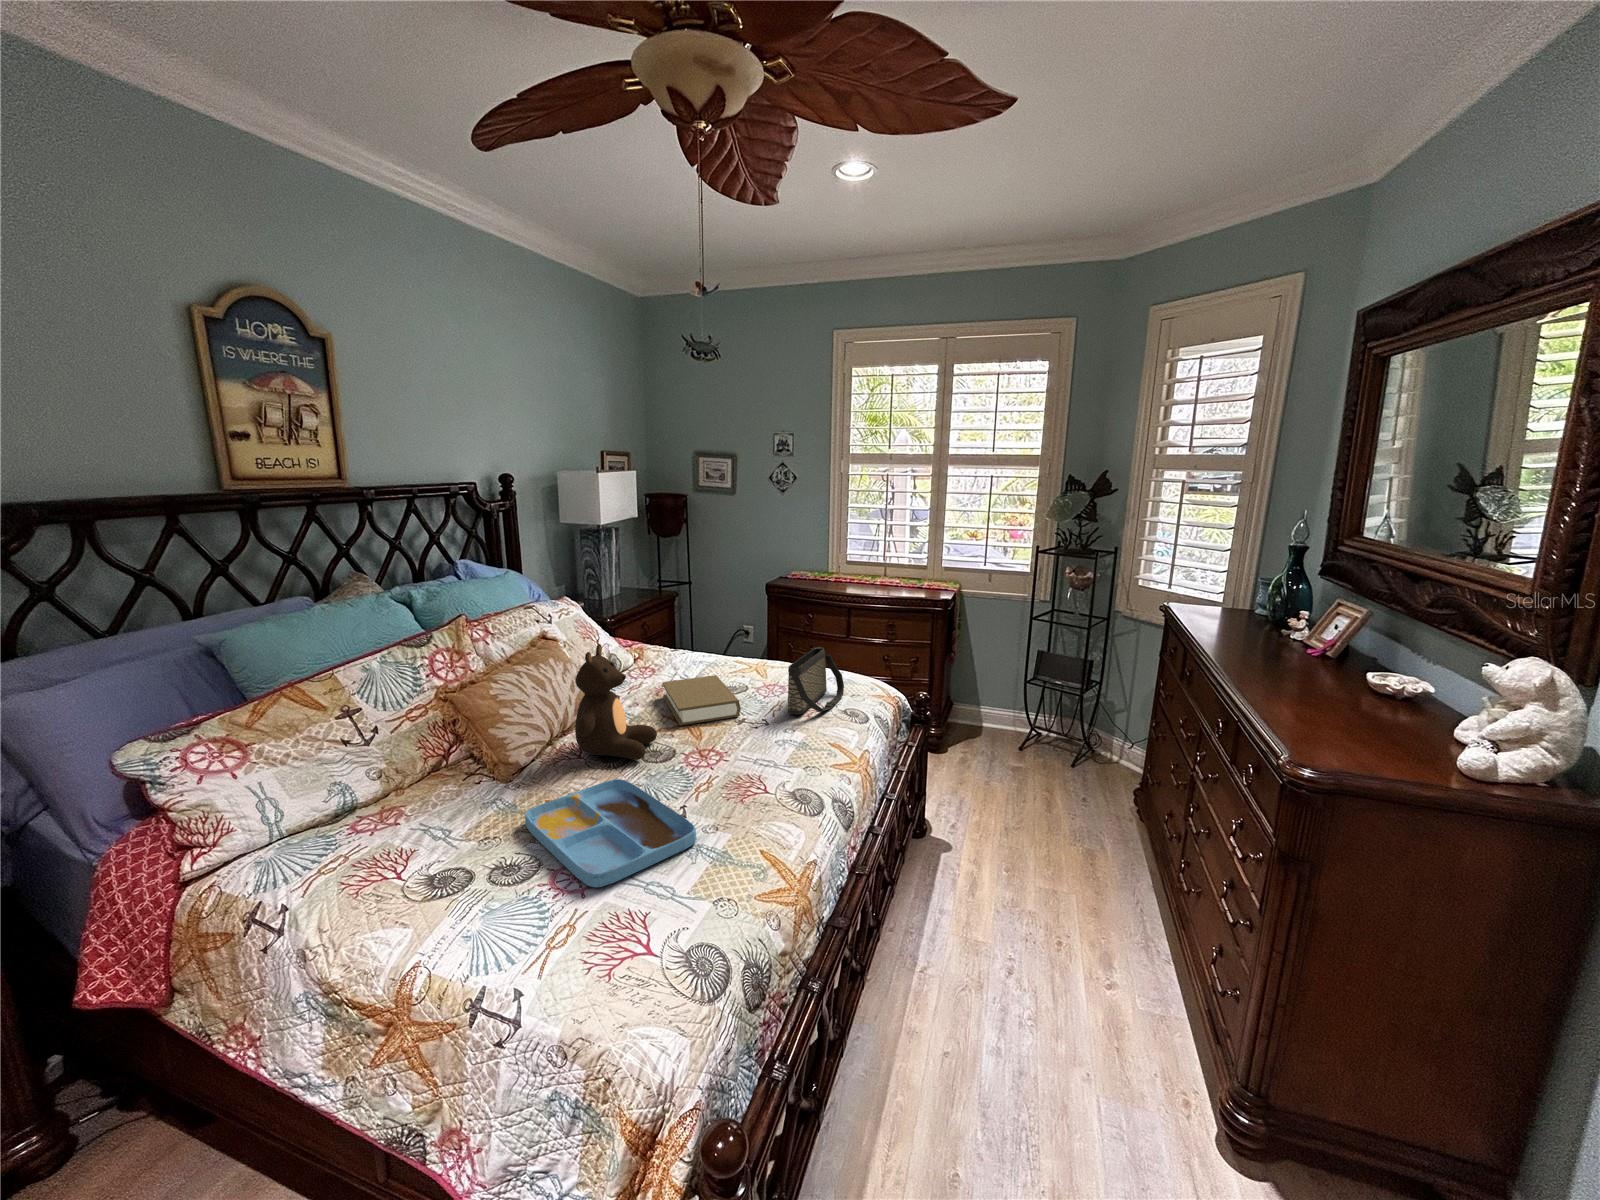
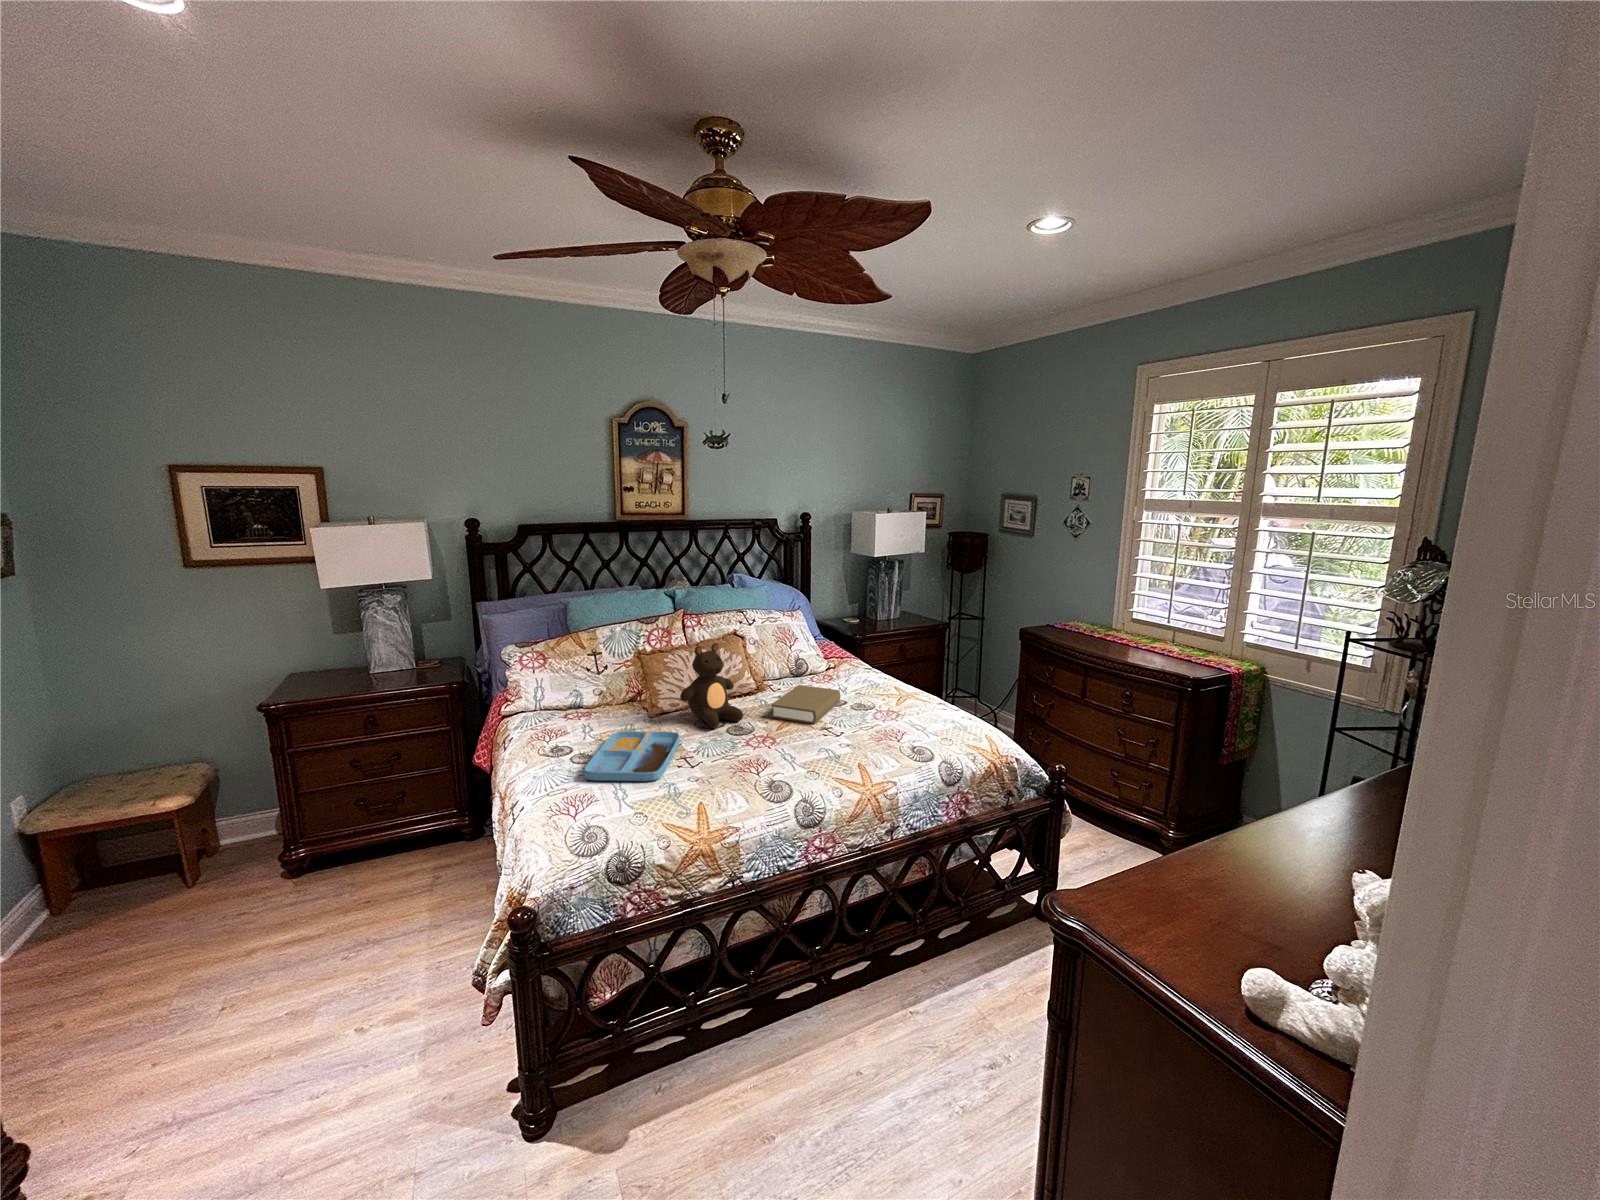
handbag: present [788,647,844,714] -> none [845,686,920,740]

